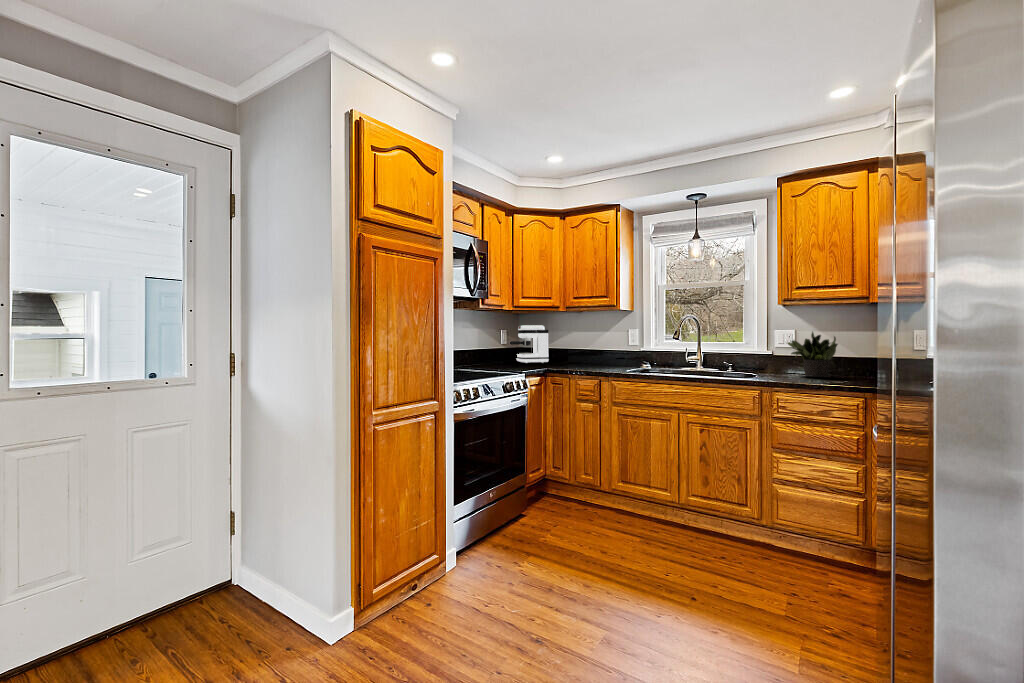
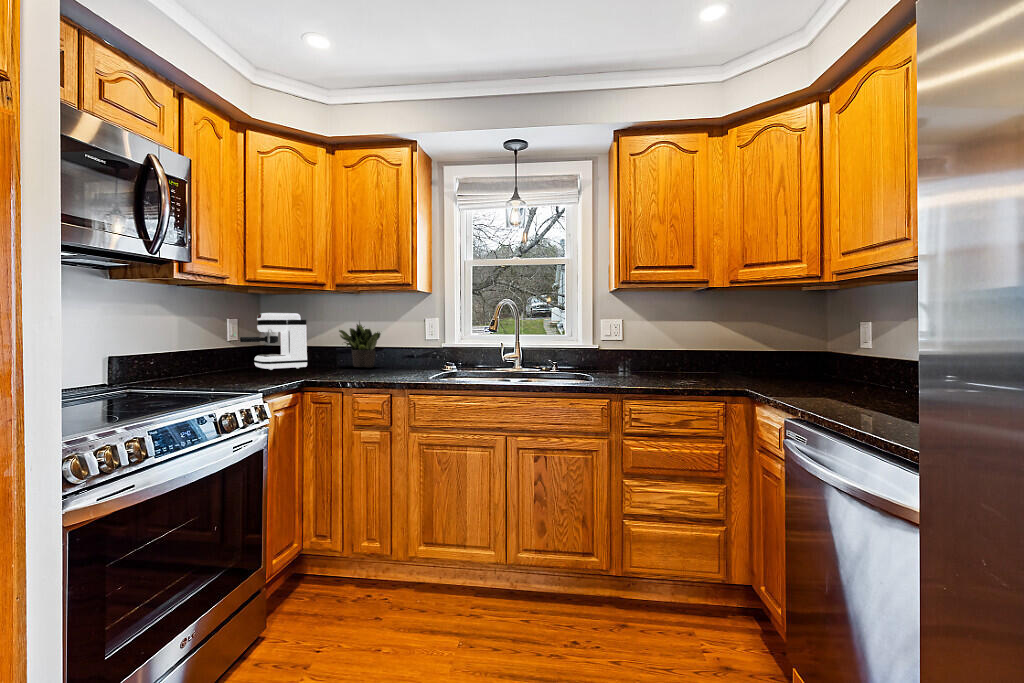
potted plant: present [787,332,838,377] -> present [339,322,380,367]

